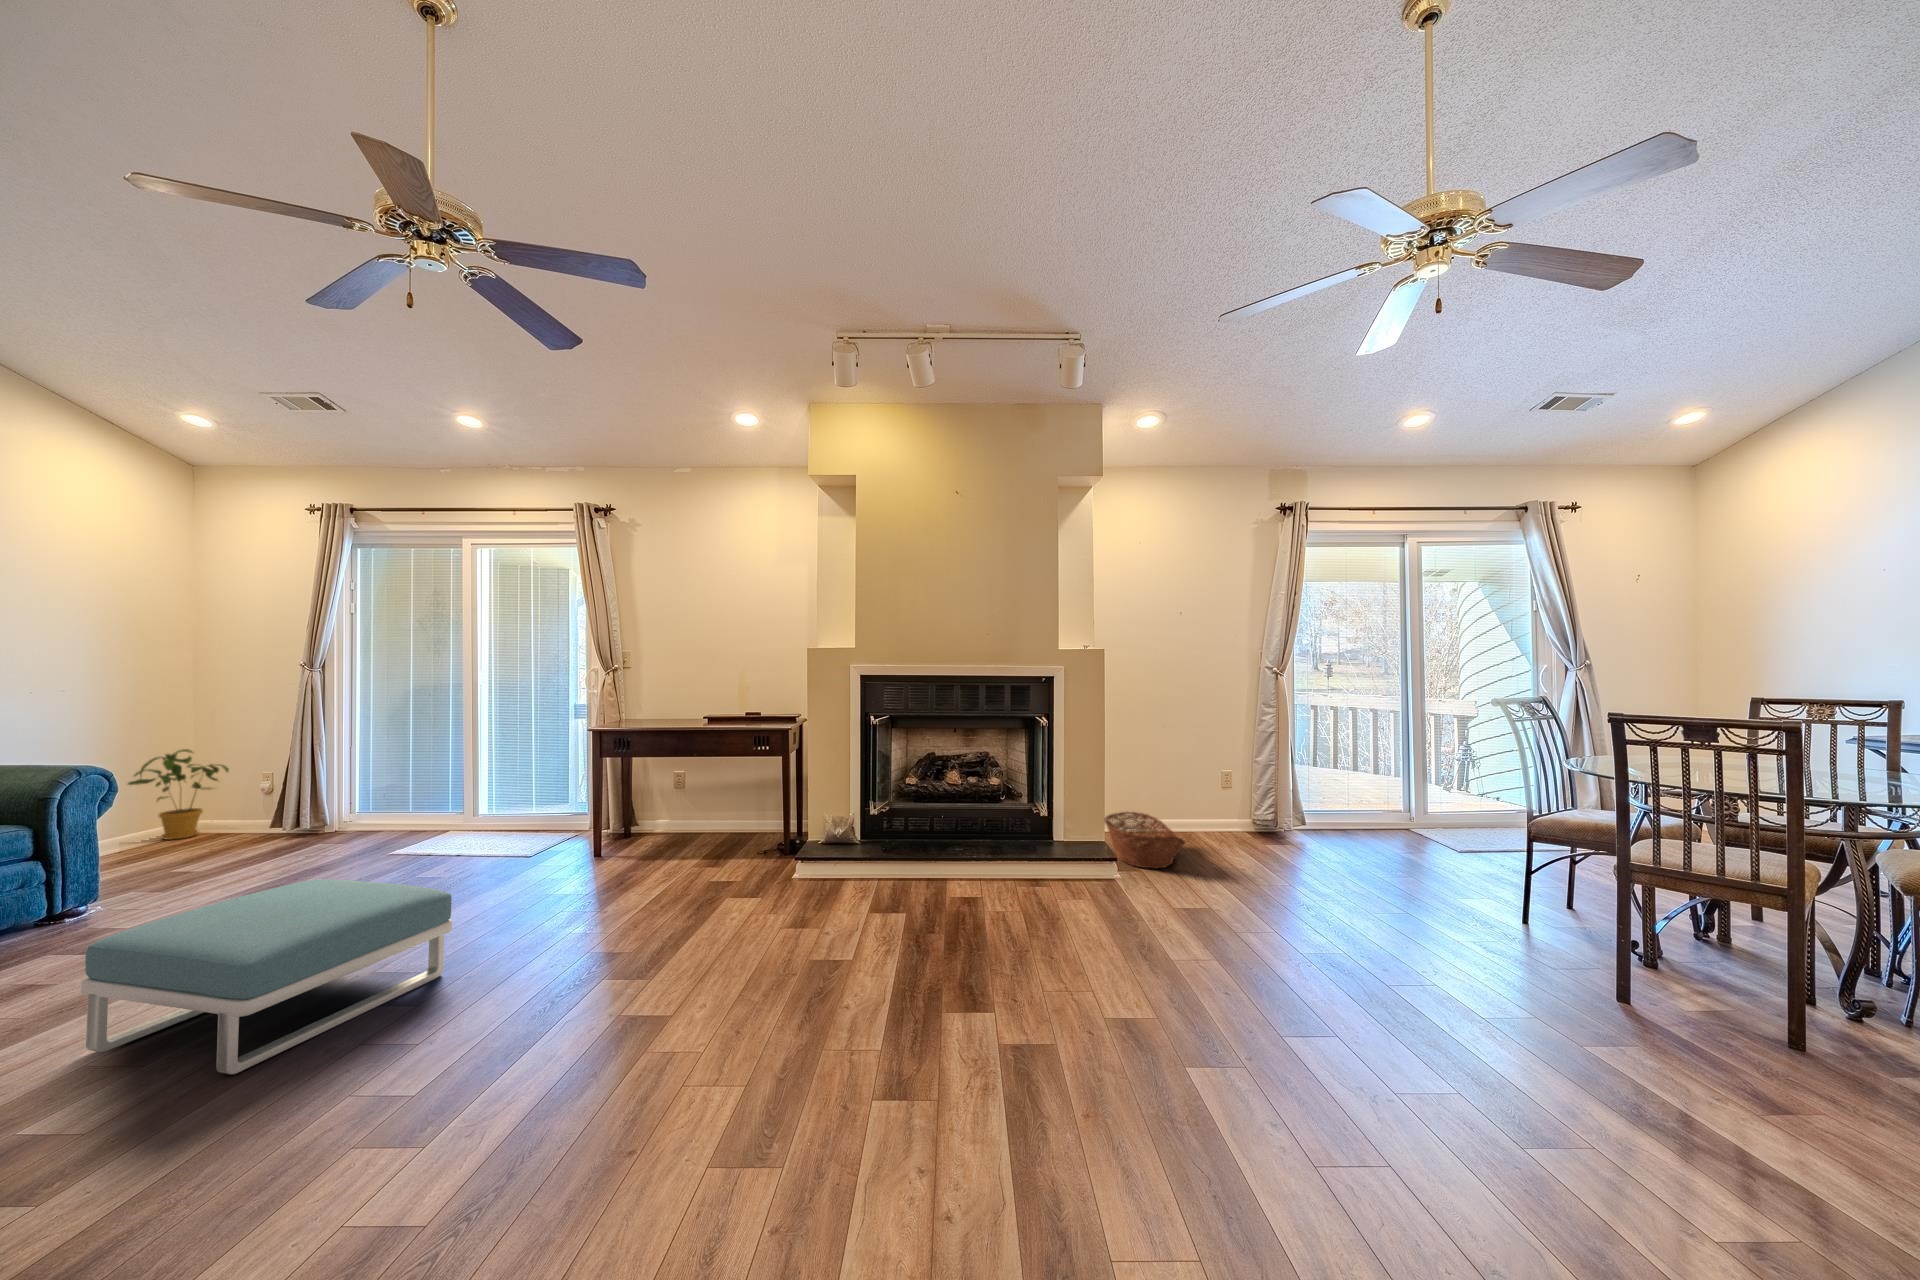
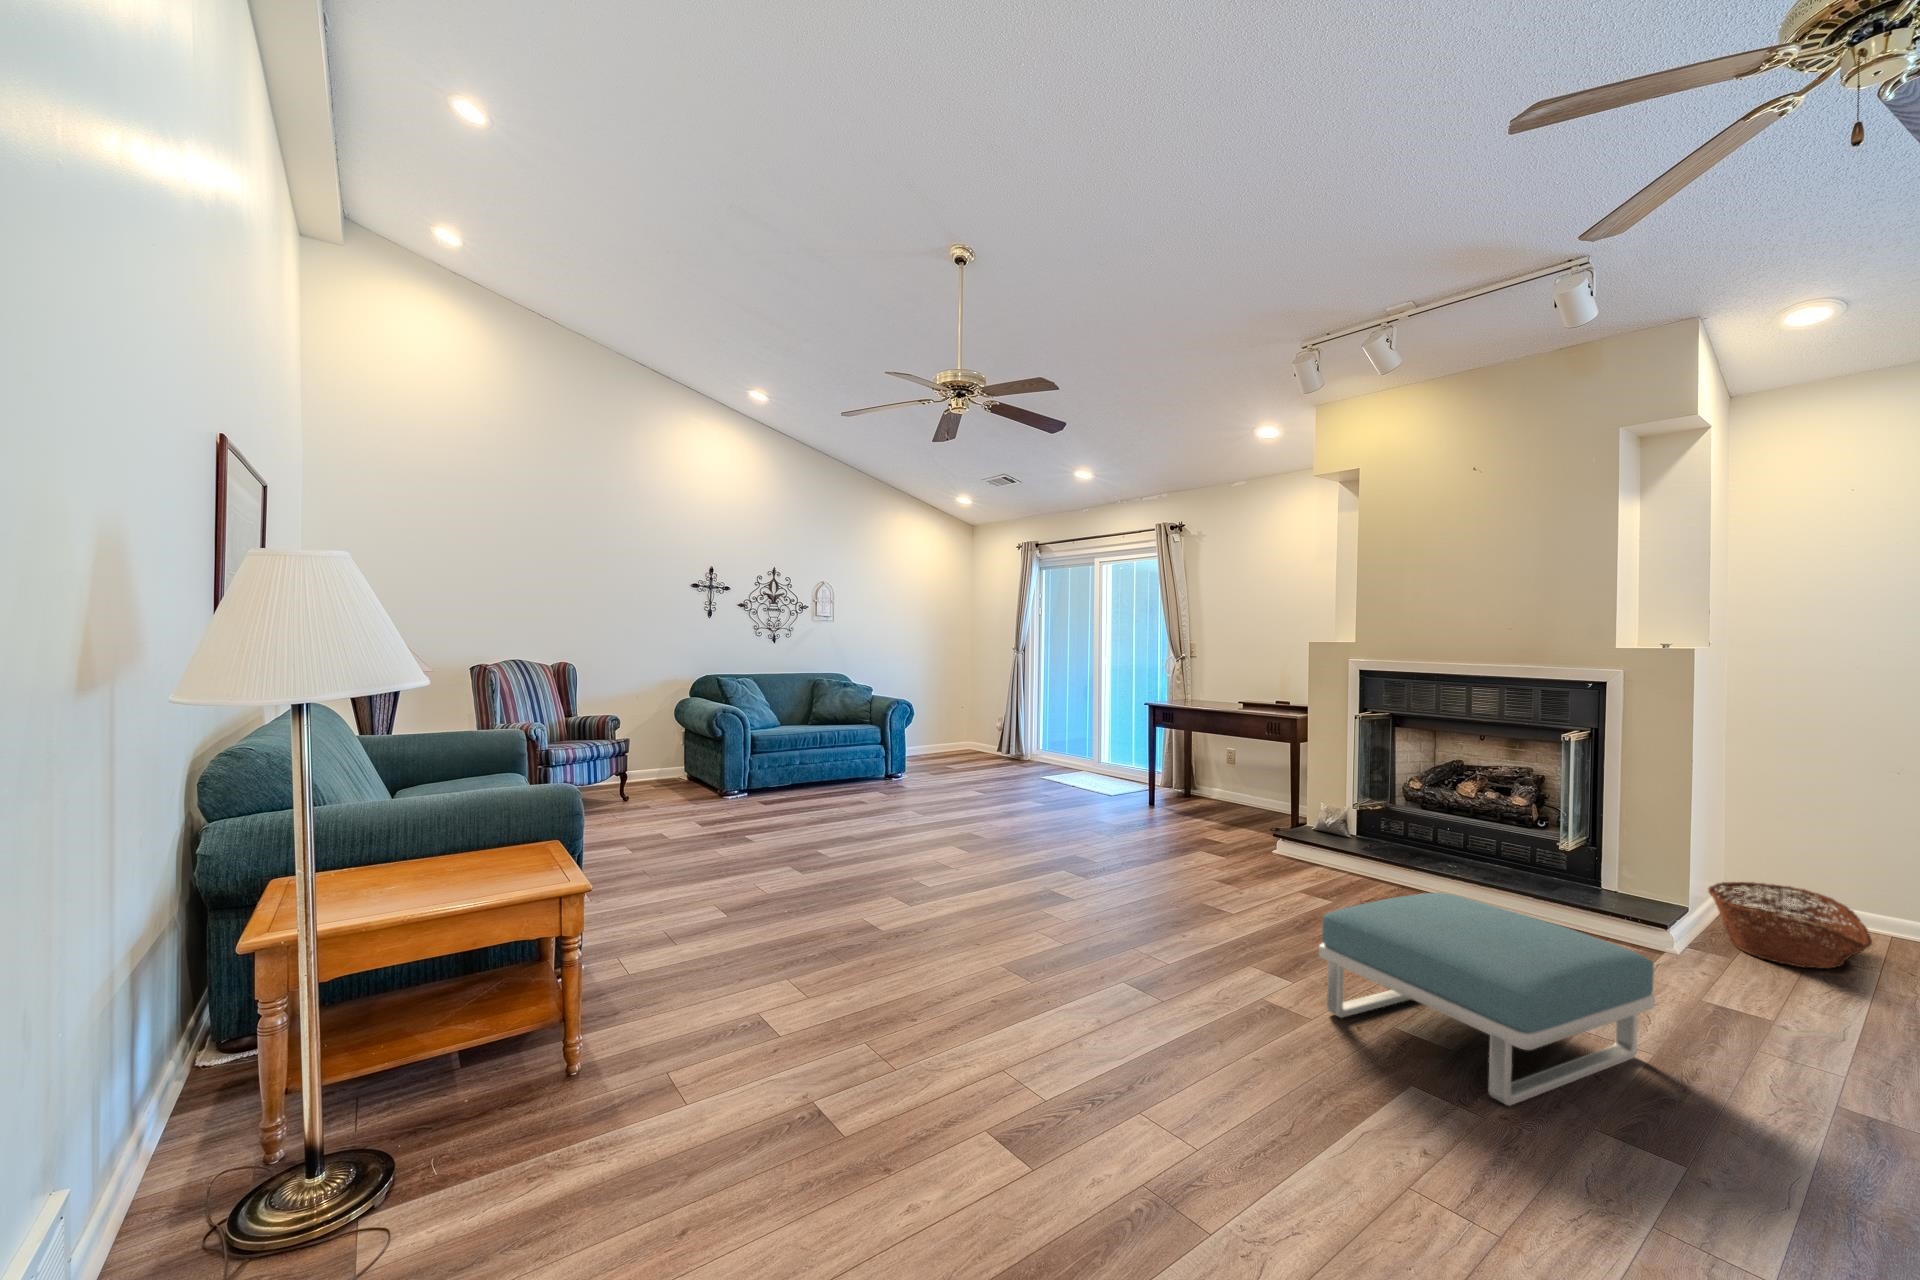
house plant: present [128,749,229,840] -> none [941,698,981,752]
footstool: present [81,879,452,1074] -> present [1319,892,1655,1106]

